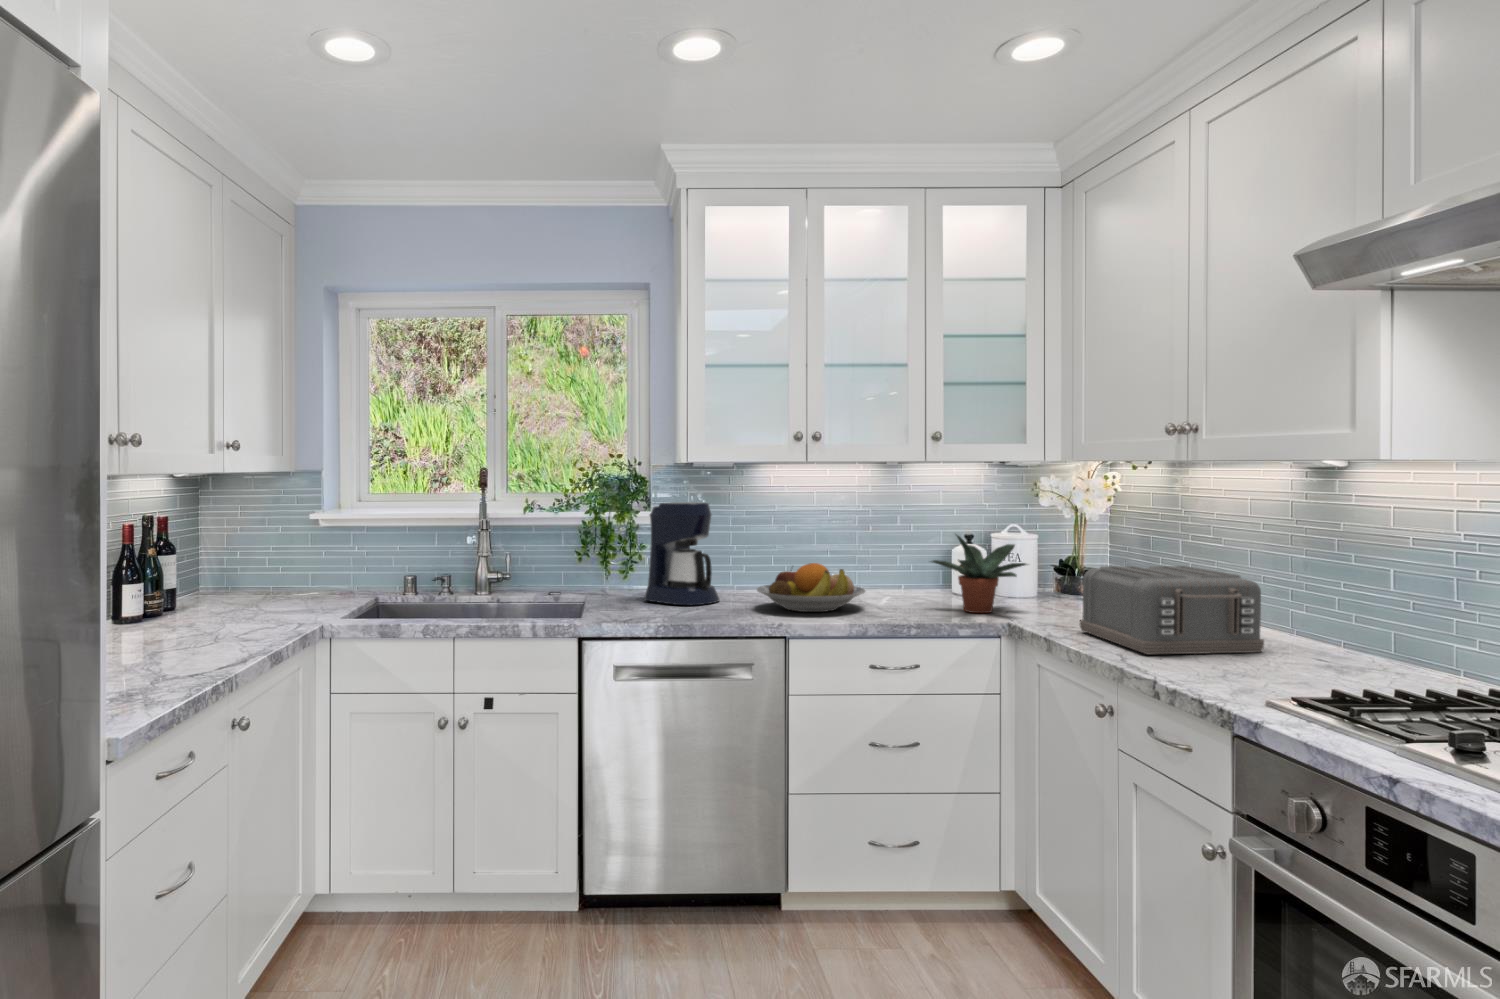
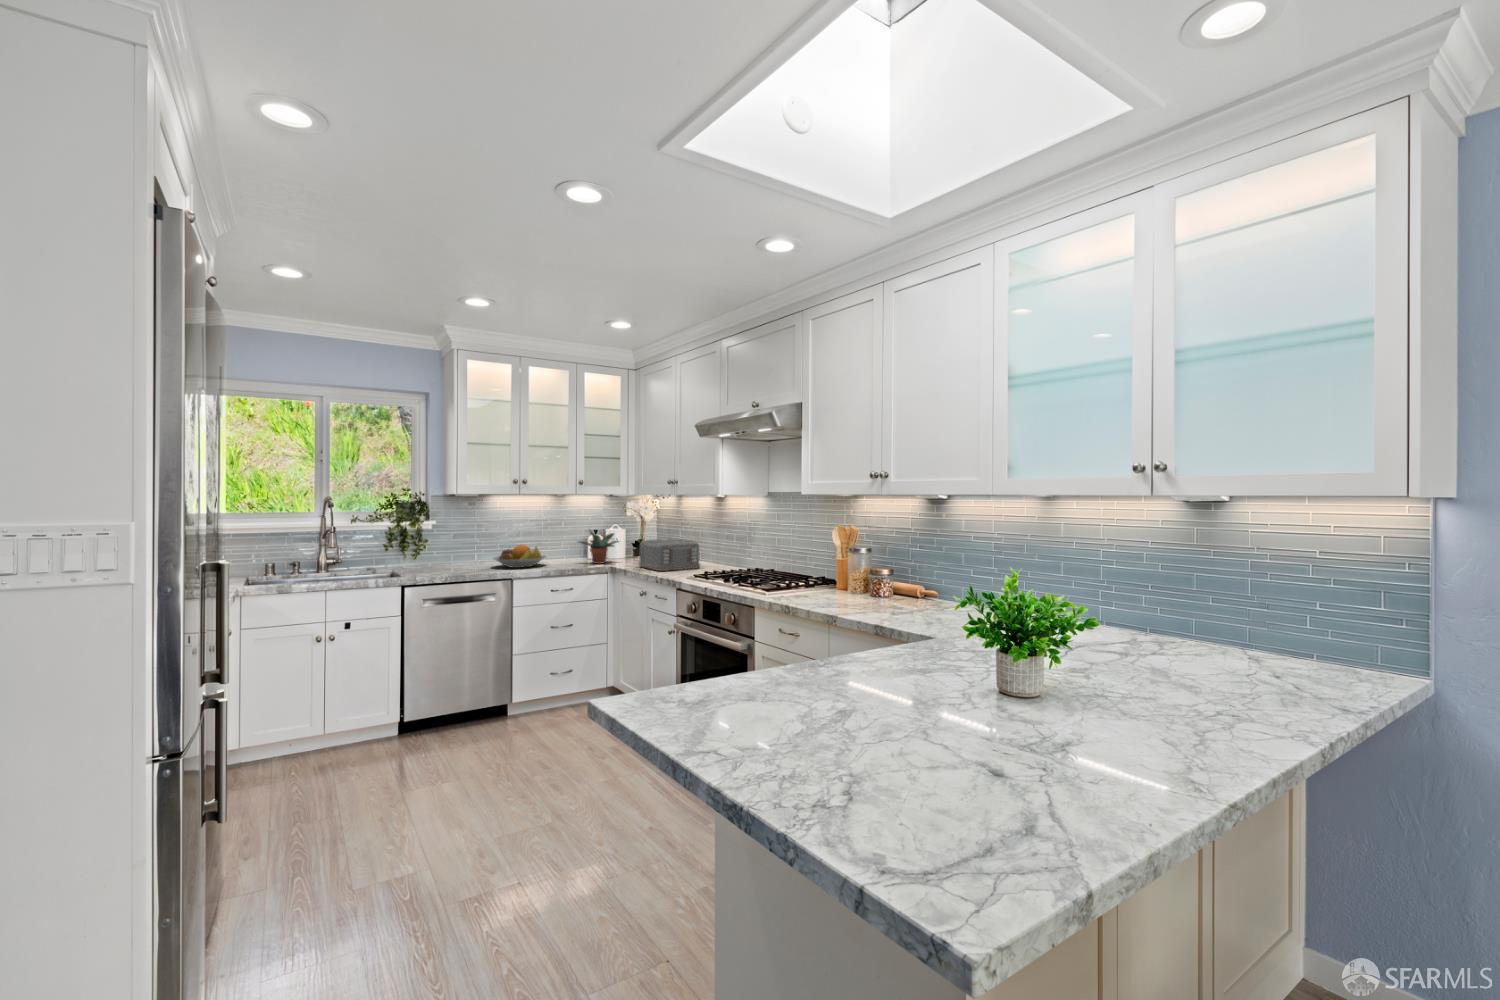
coffee maker: present [644,502,720,605] -> none [428,517,470,569]

